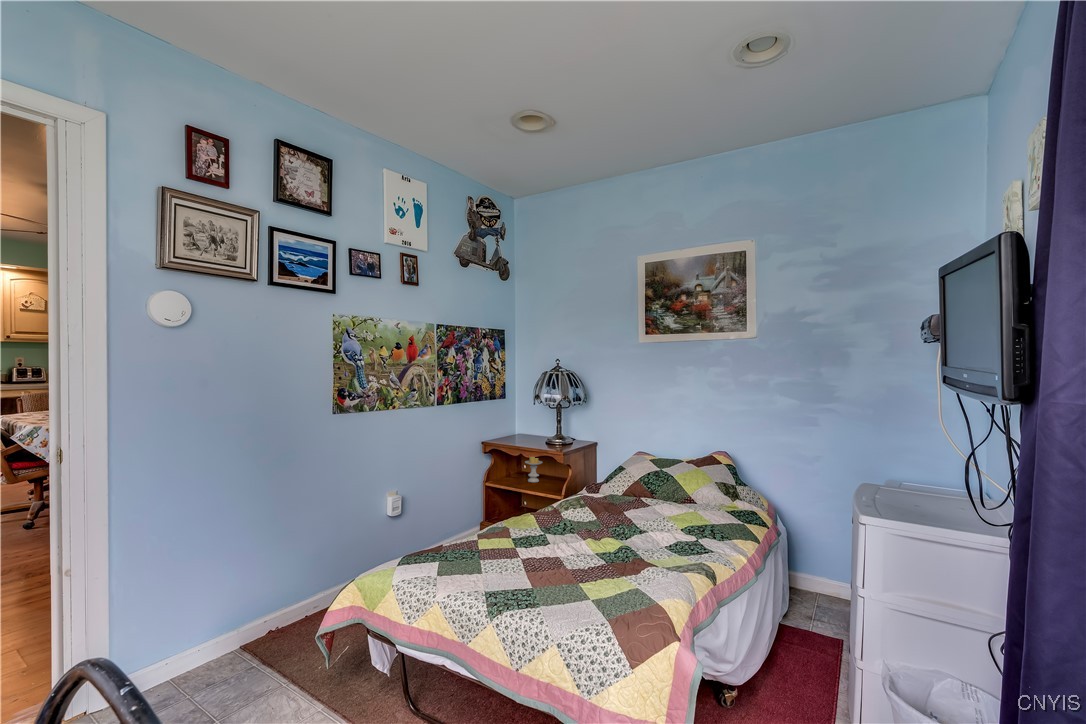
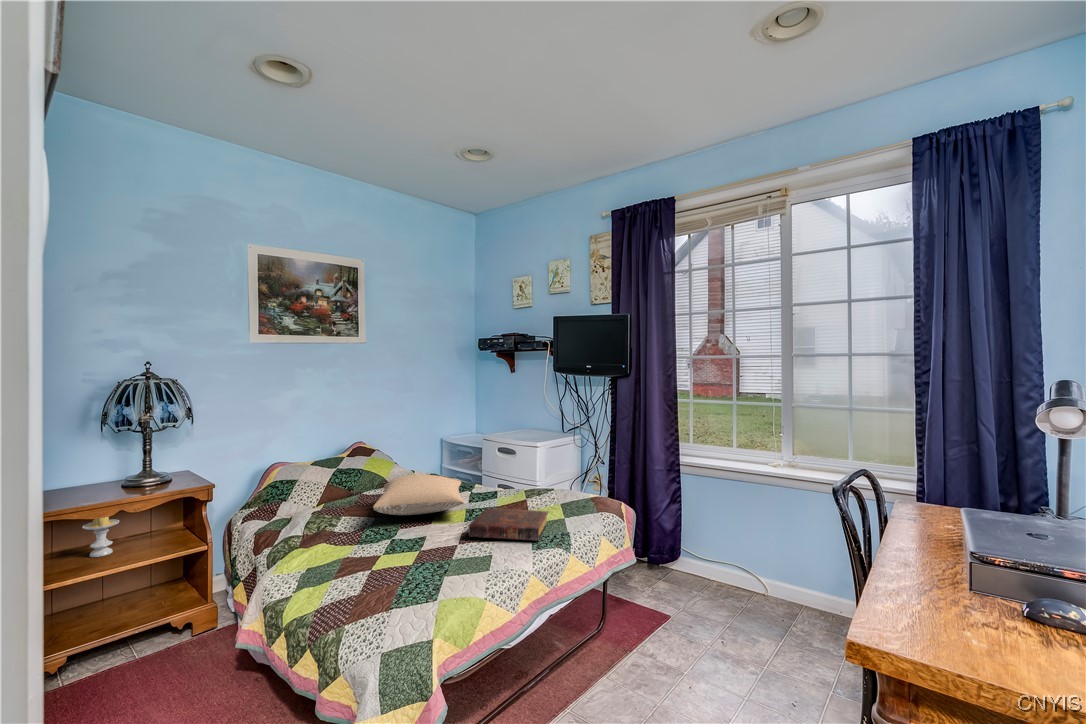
pillow: none [554,484,680,531] -> present [373,475,464,515]
book: none [512,539,598,595] -> present [469,508,549,541]

